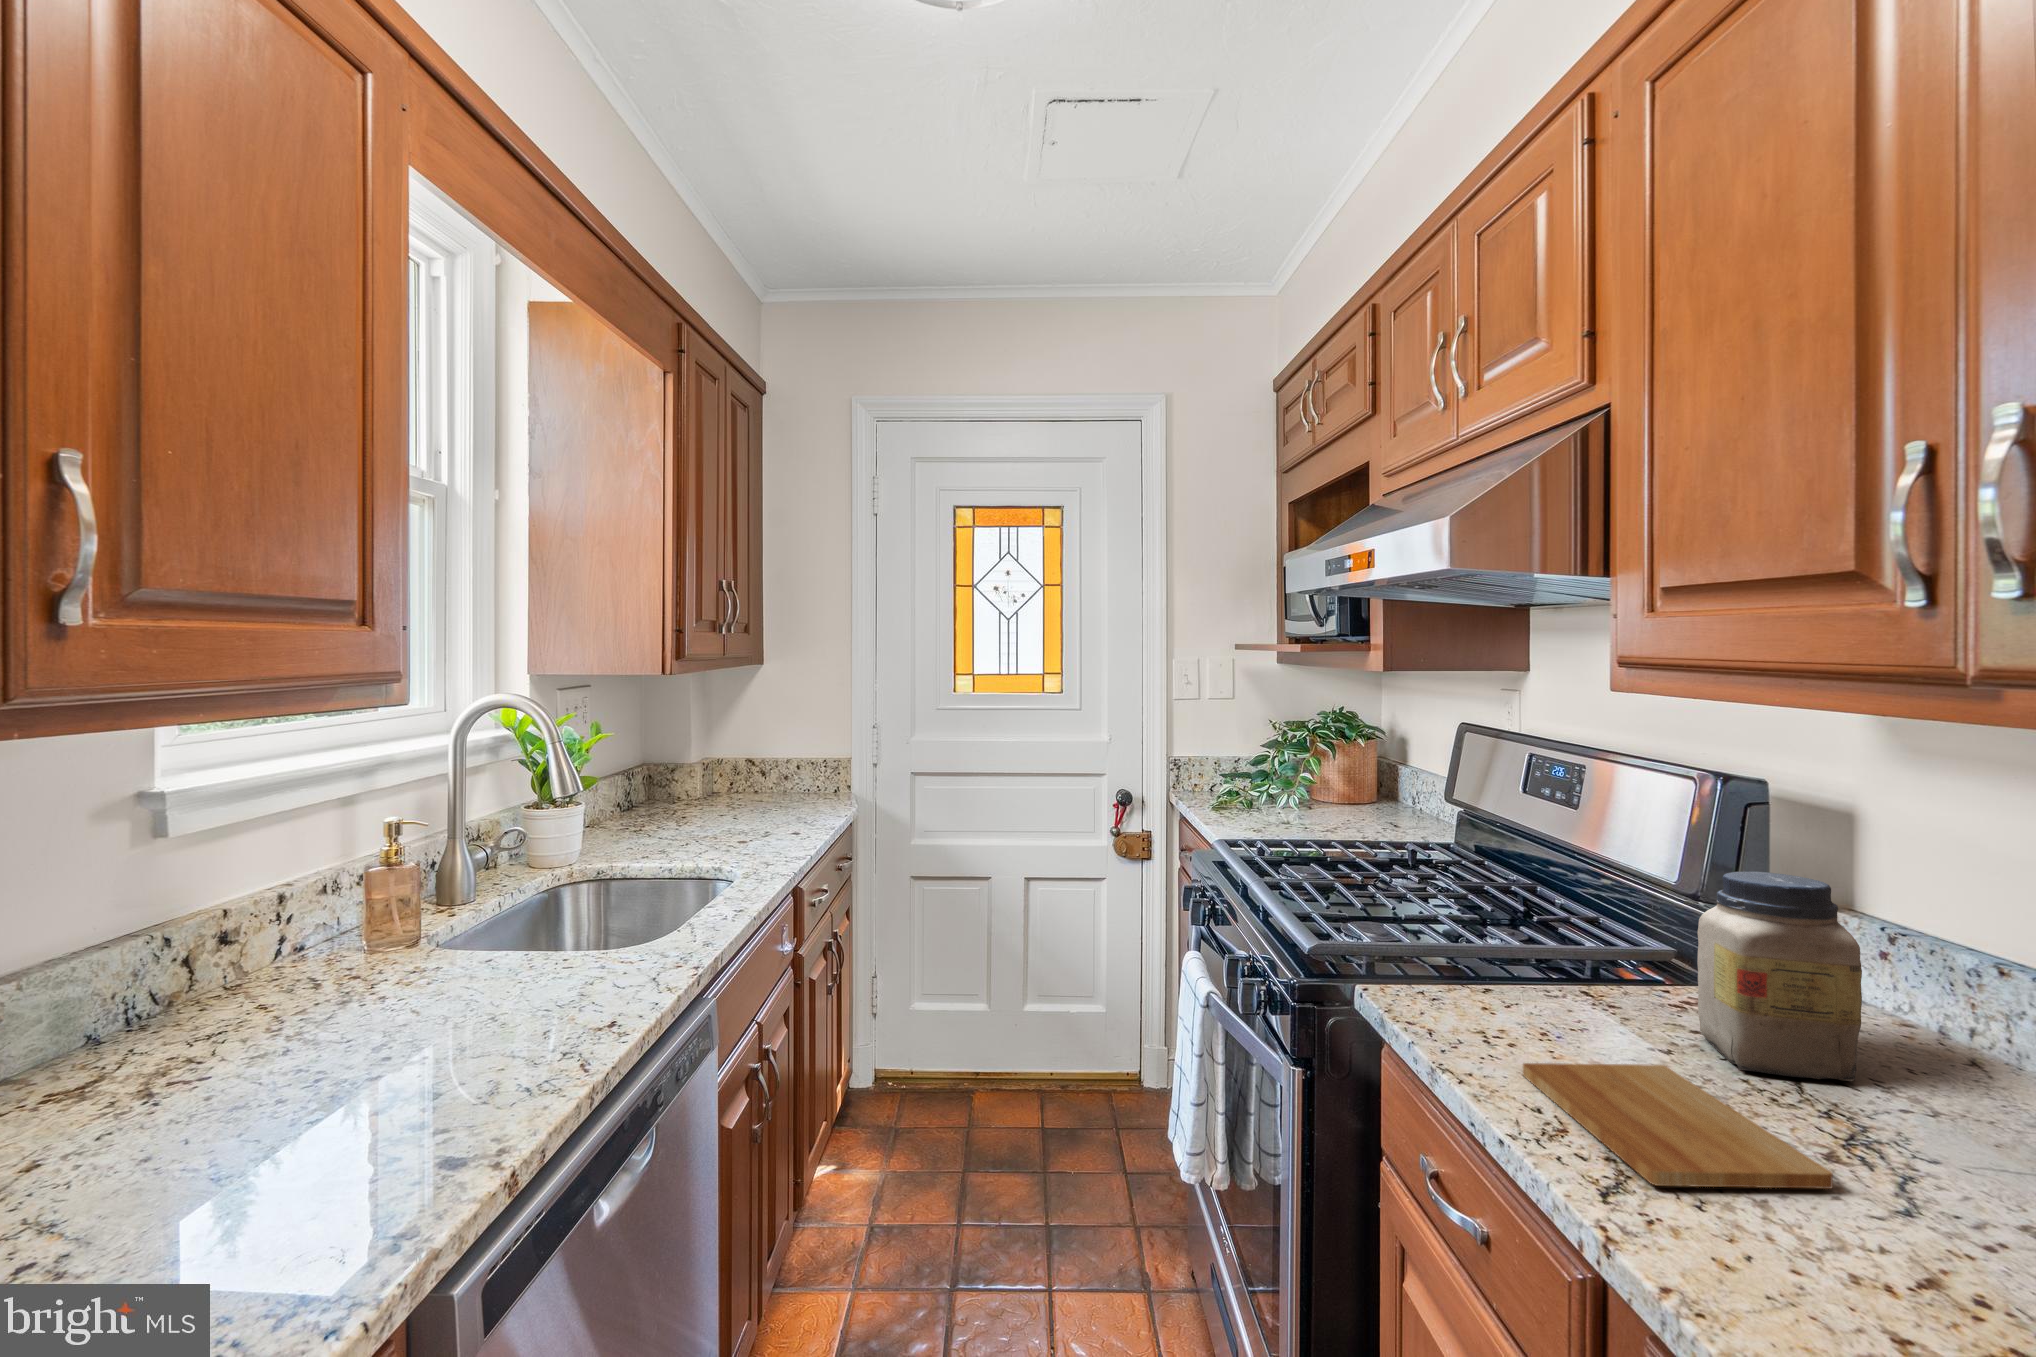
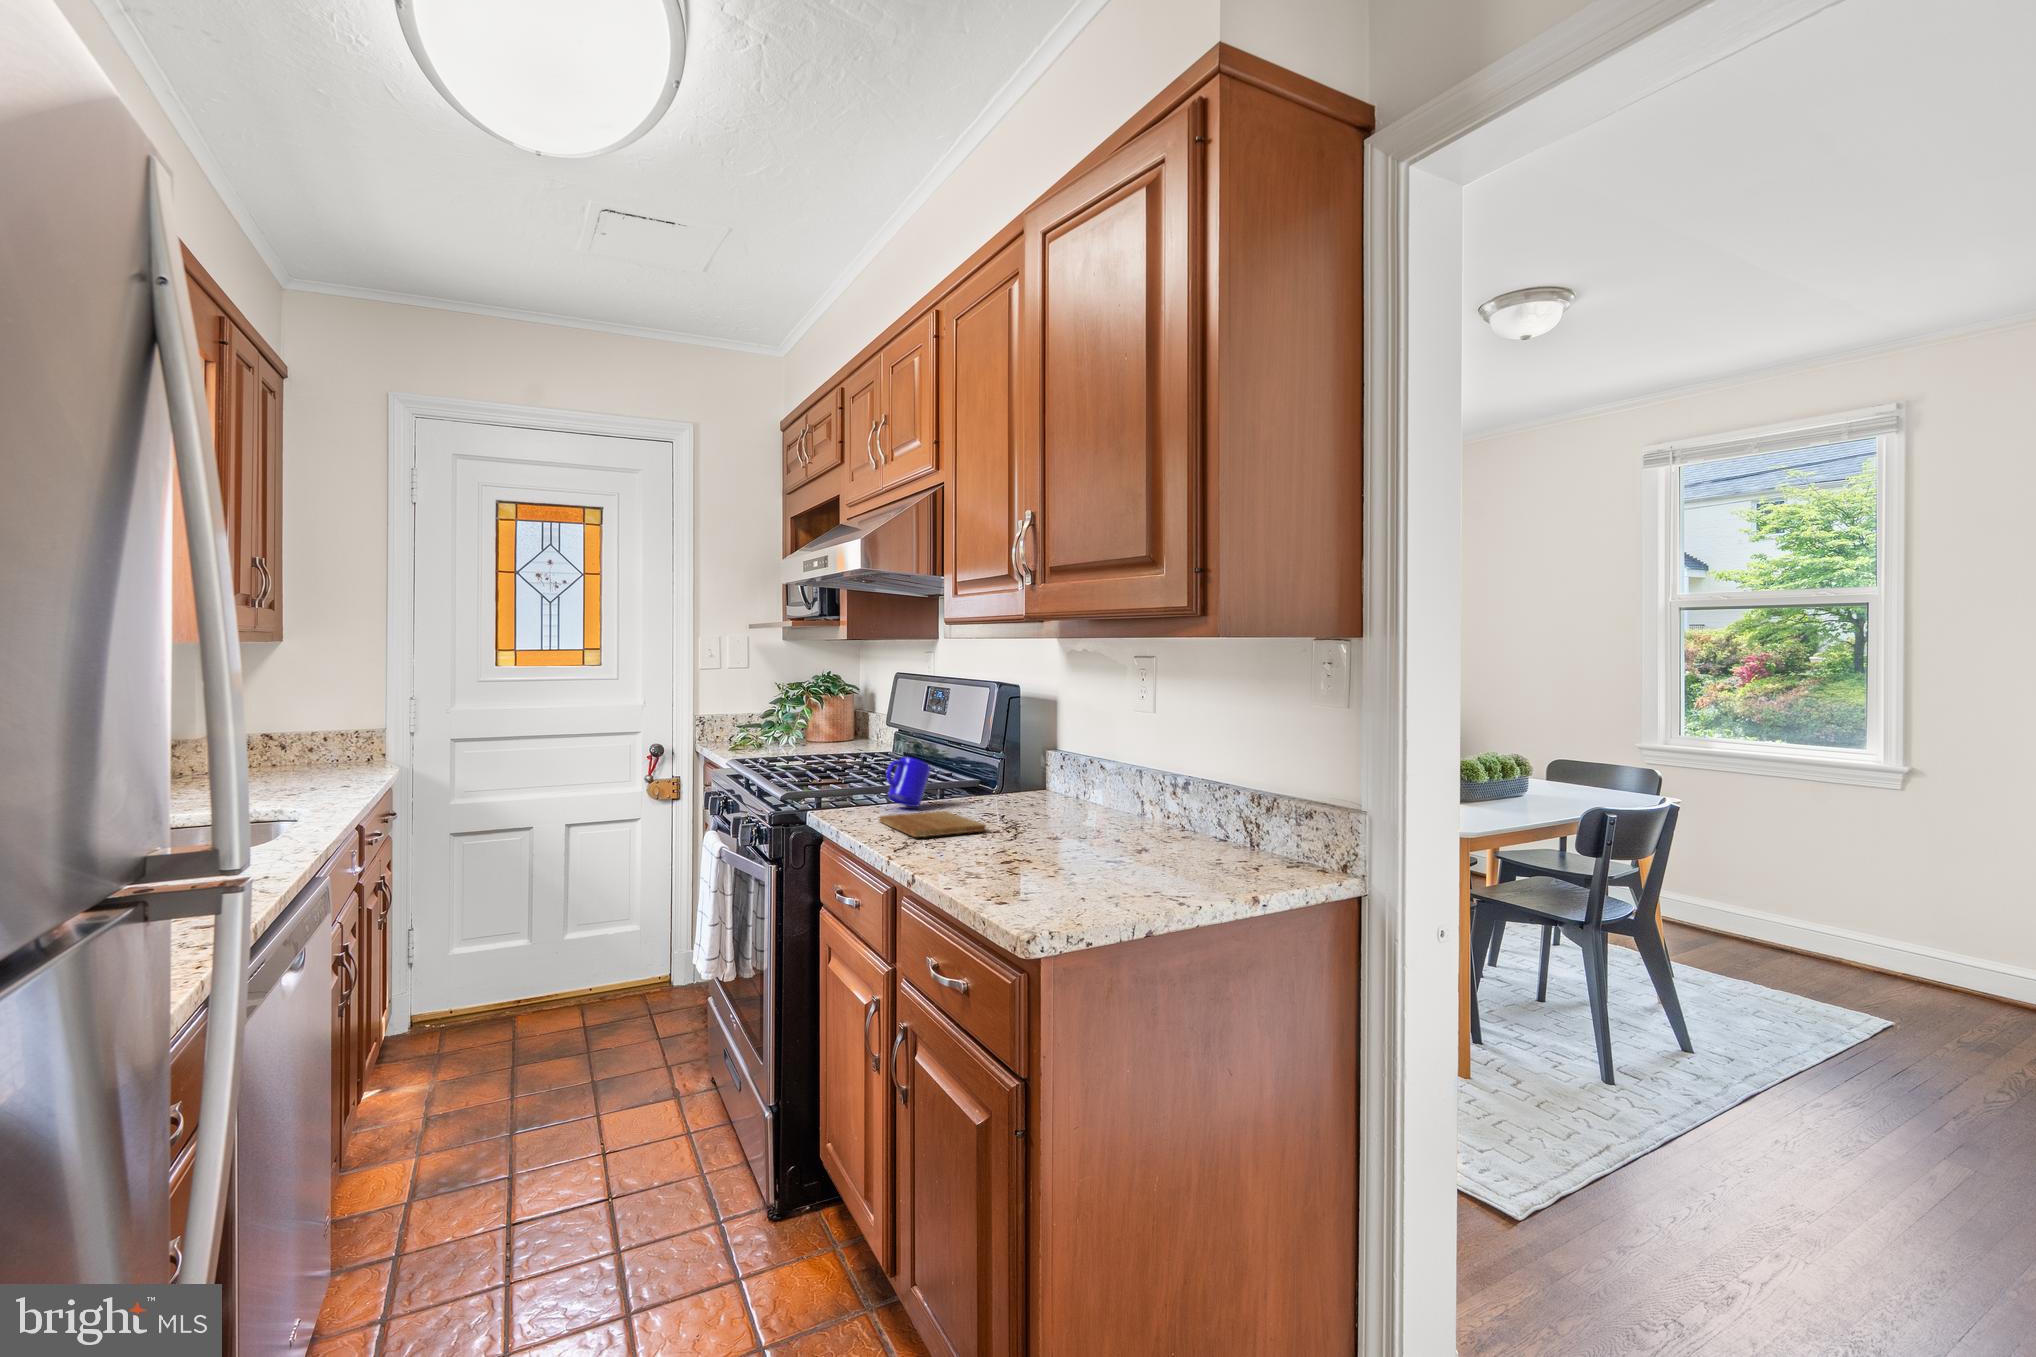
jar: present [1697,871,1862,1081] -> none [969,720,1026,811]
mug: none [1519,927,1610,1027] -> present [886,757,931,807]

